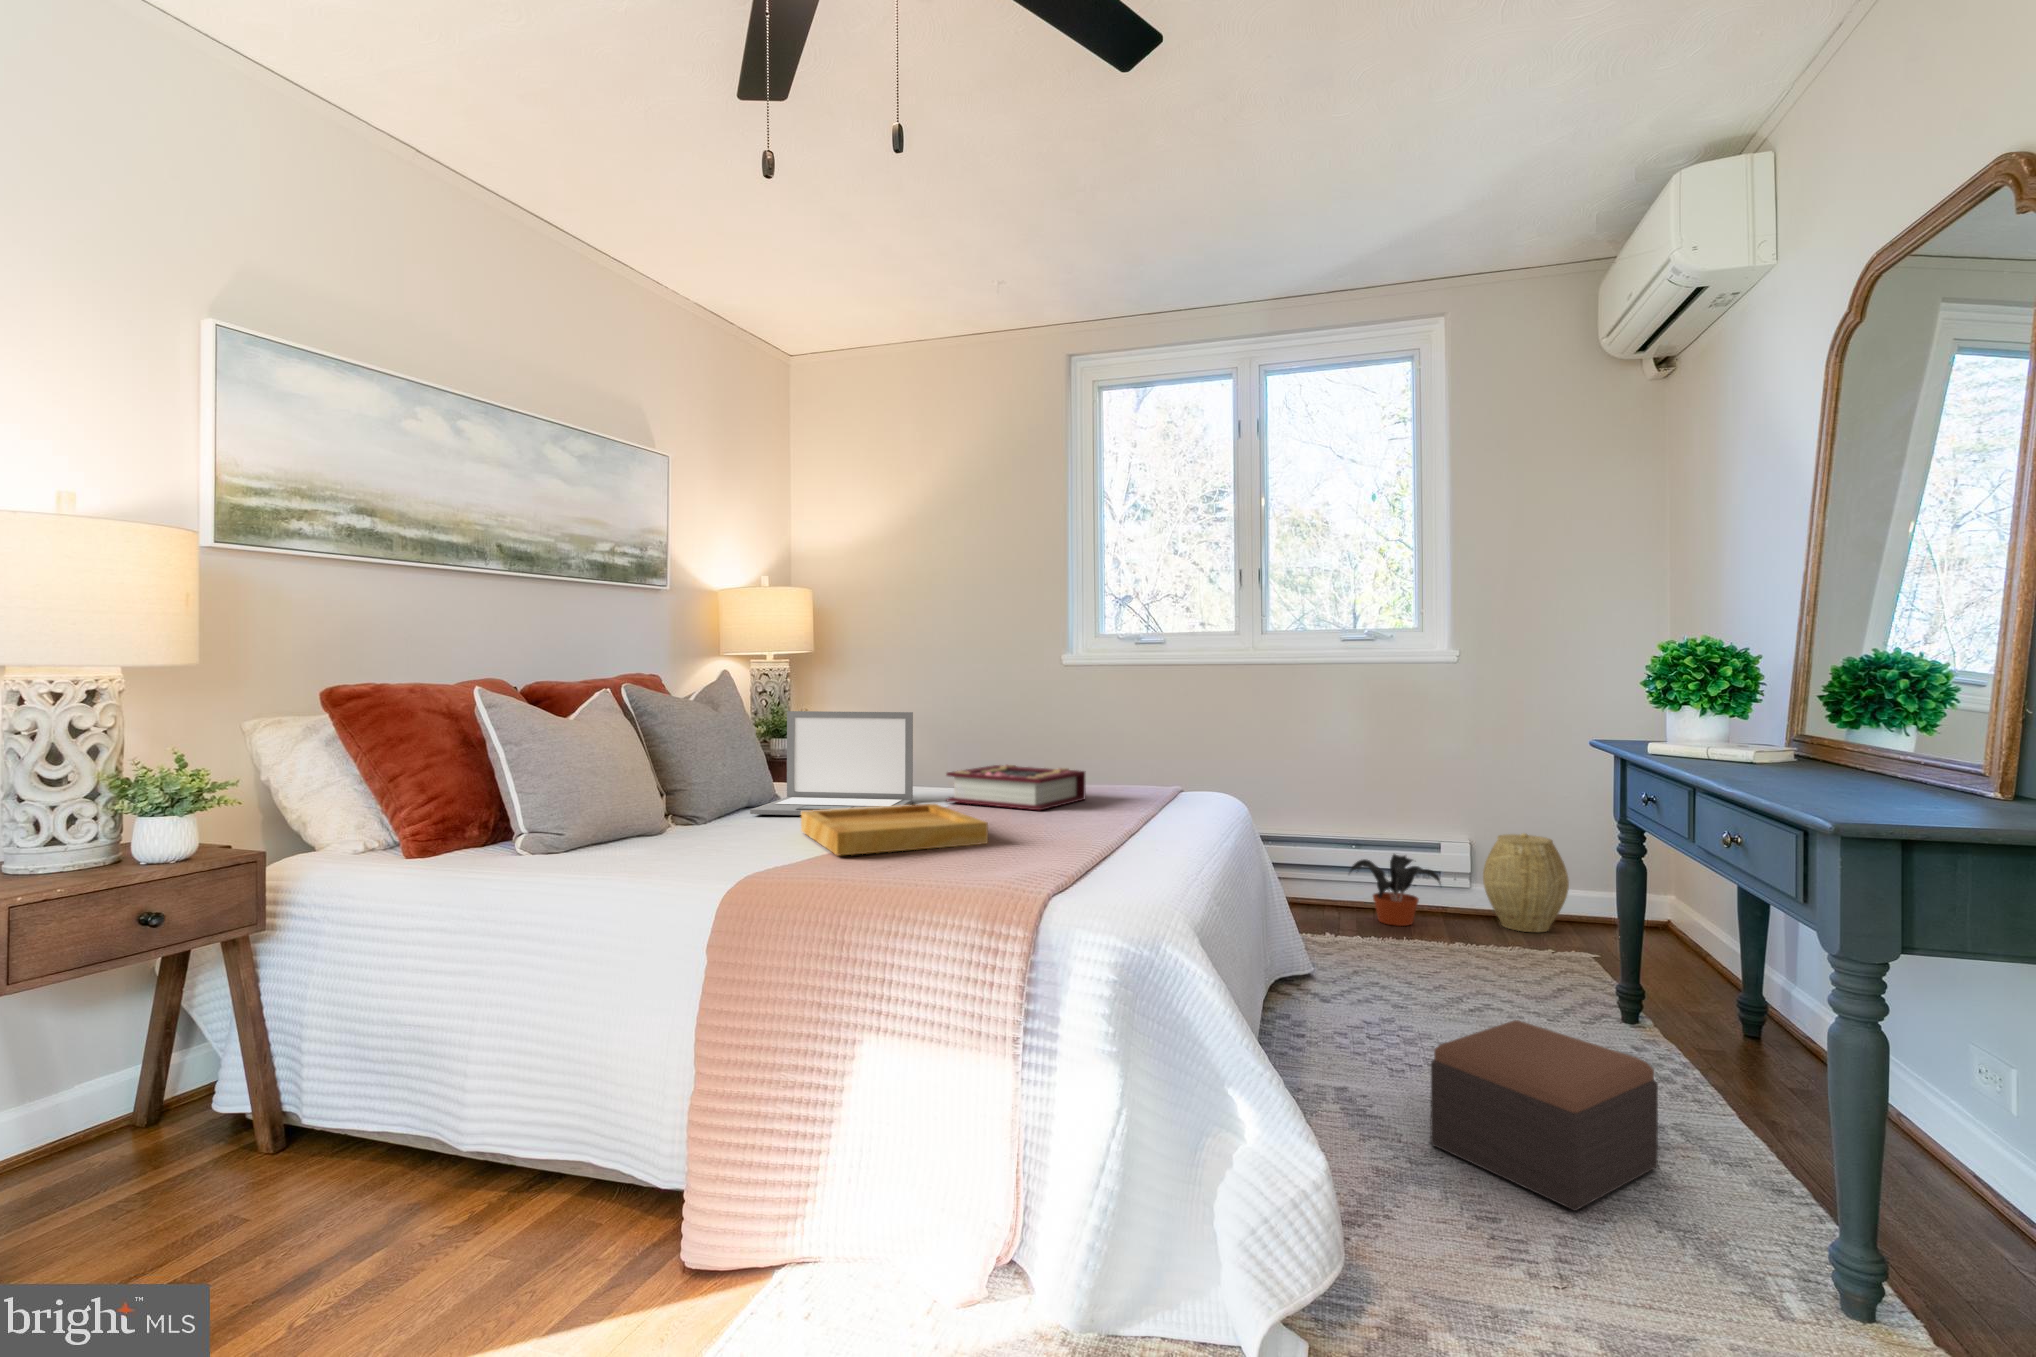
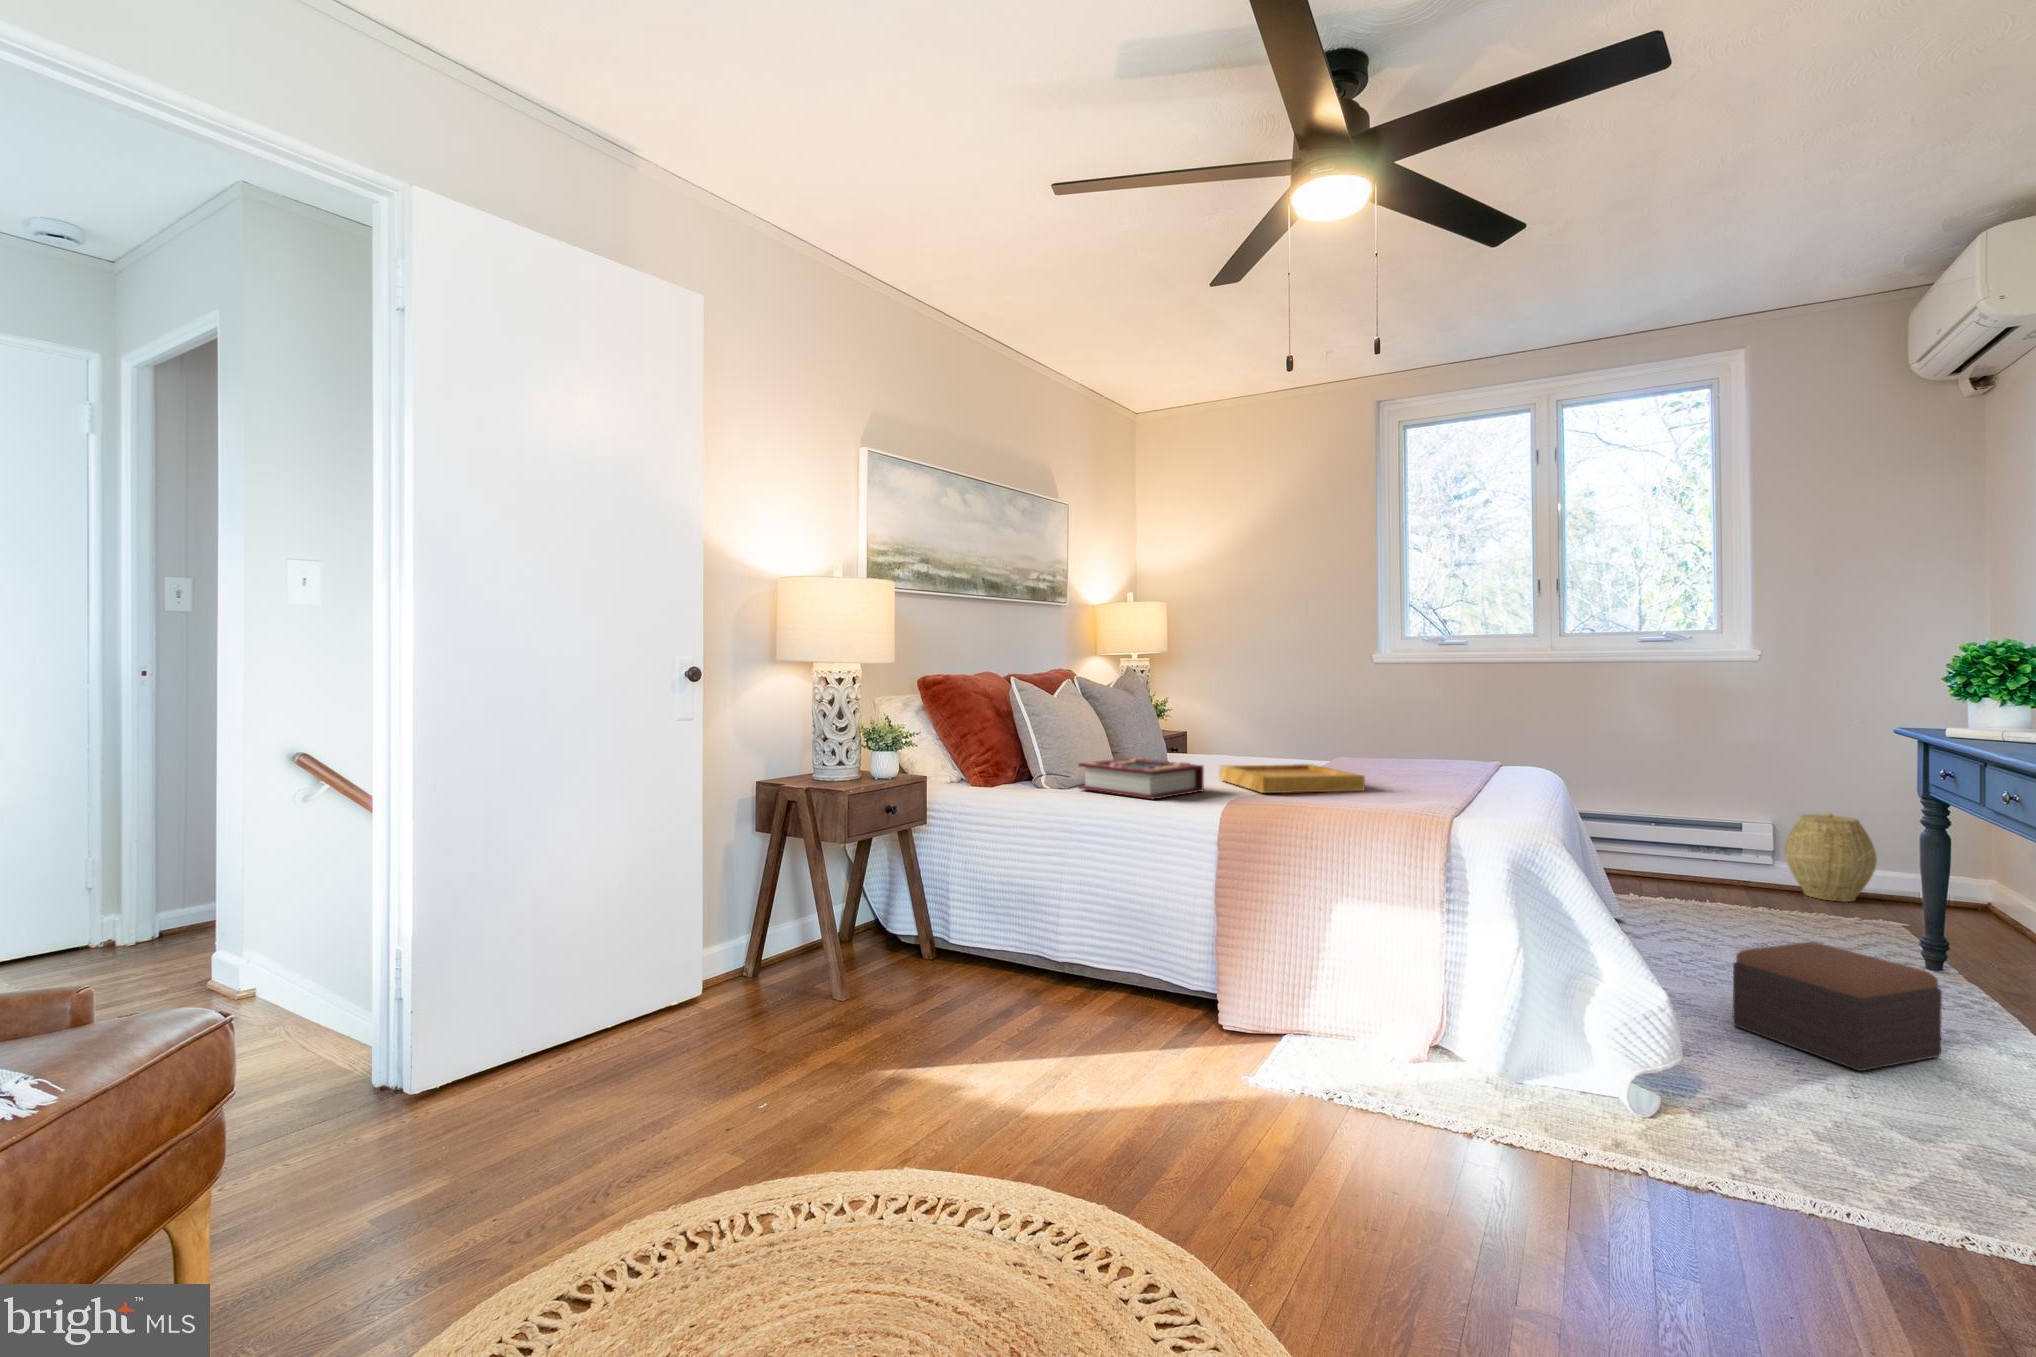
laptop: present [750,711,913,815] -> none [1169,697,1281,774]
book: present [947,765,1086,810] -> present [1078,758,1204,799]
potted plant: present [1350,854,1441,926] -> none [1647,827,1741,889]

